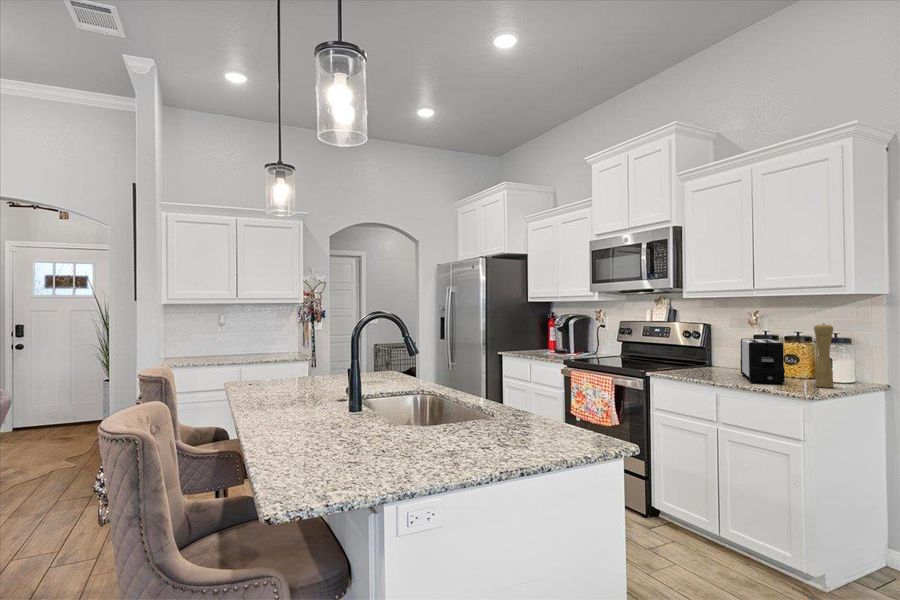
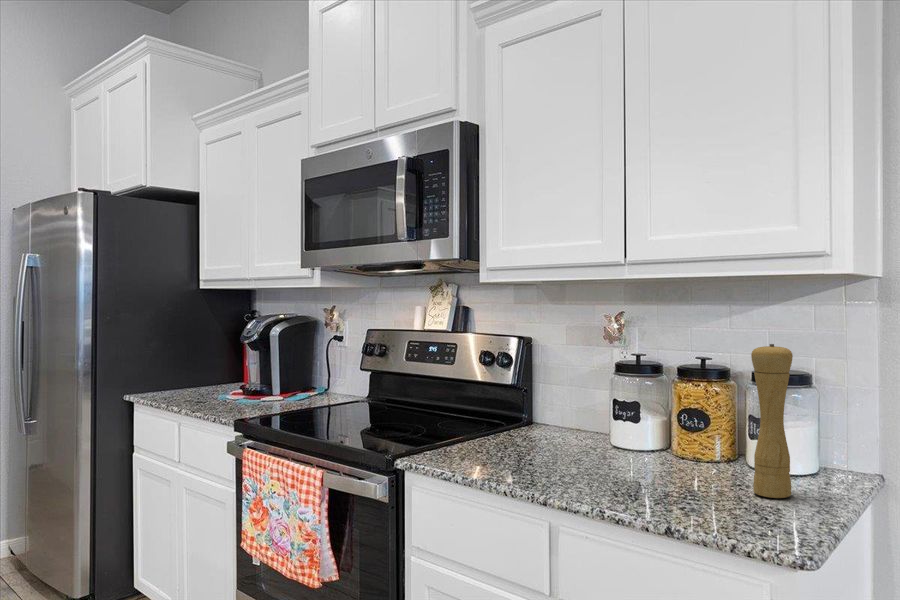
toaster: present [740,339,785,384] -> none [591,374,689,489]

